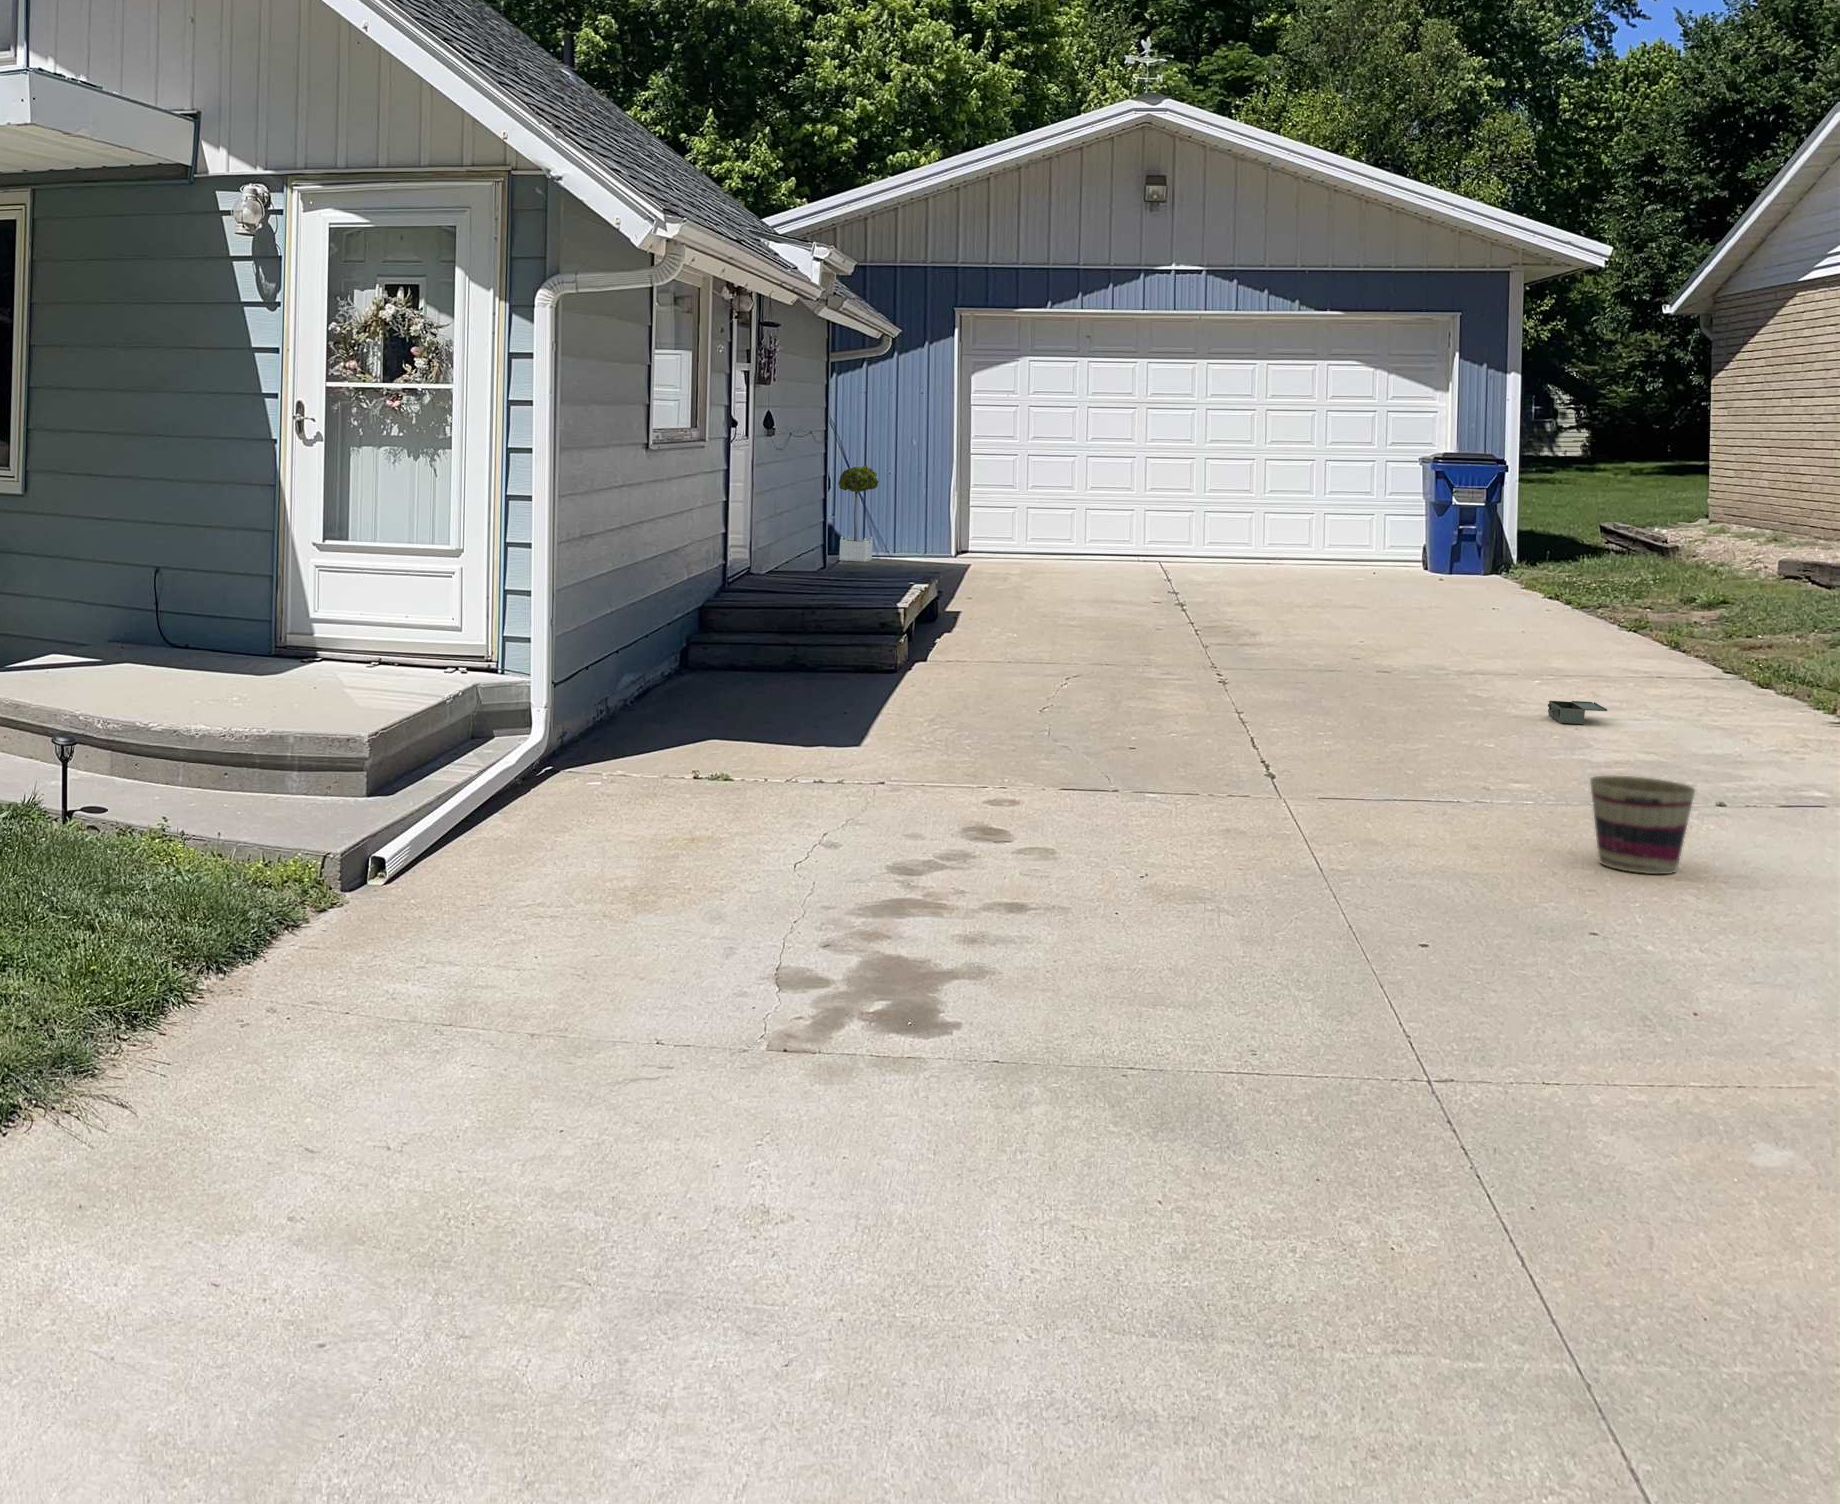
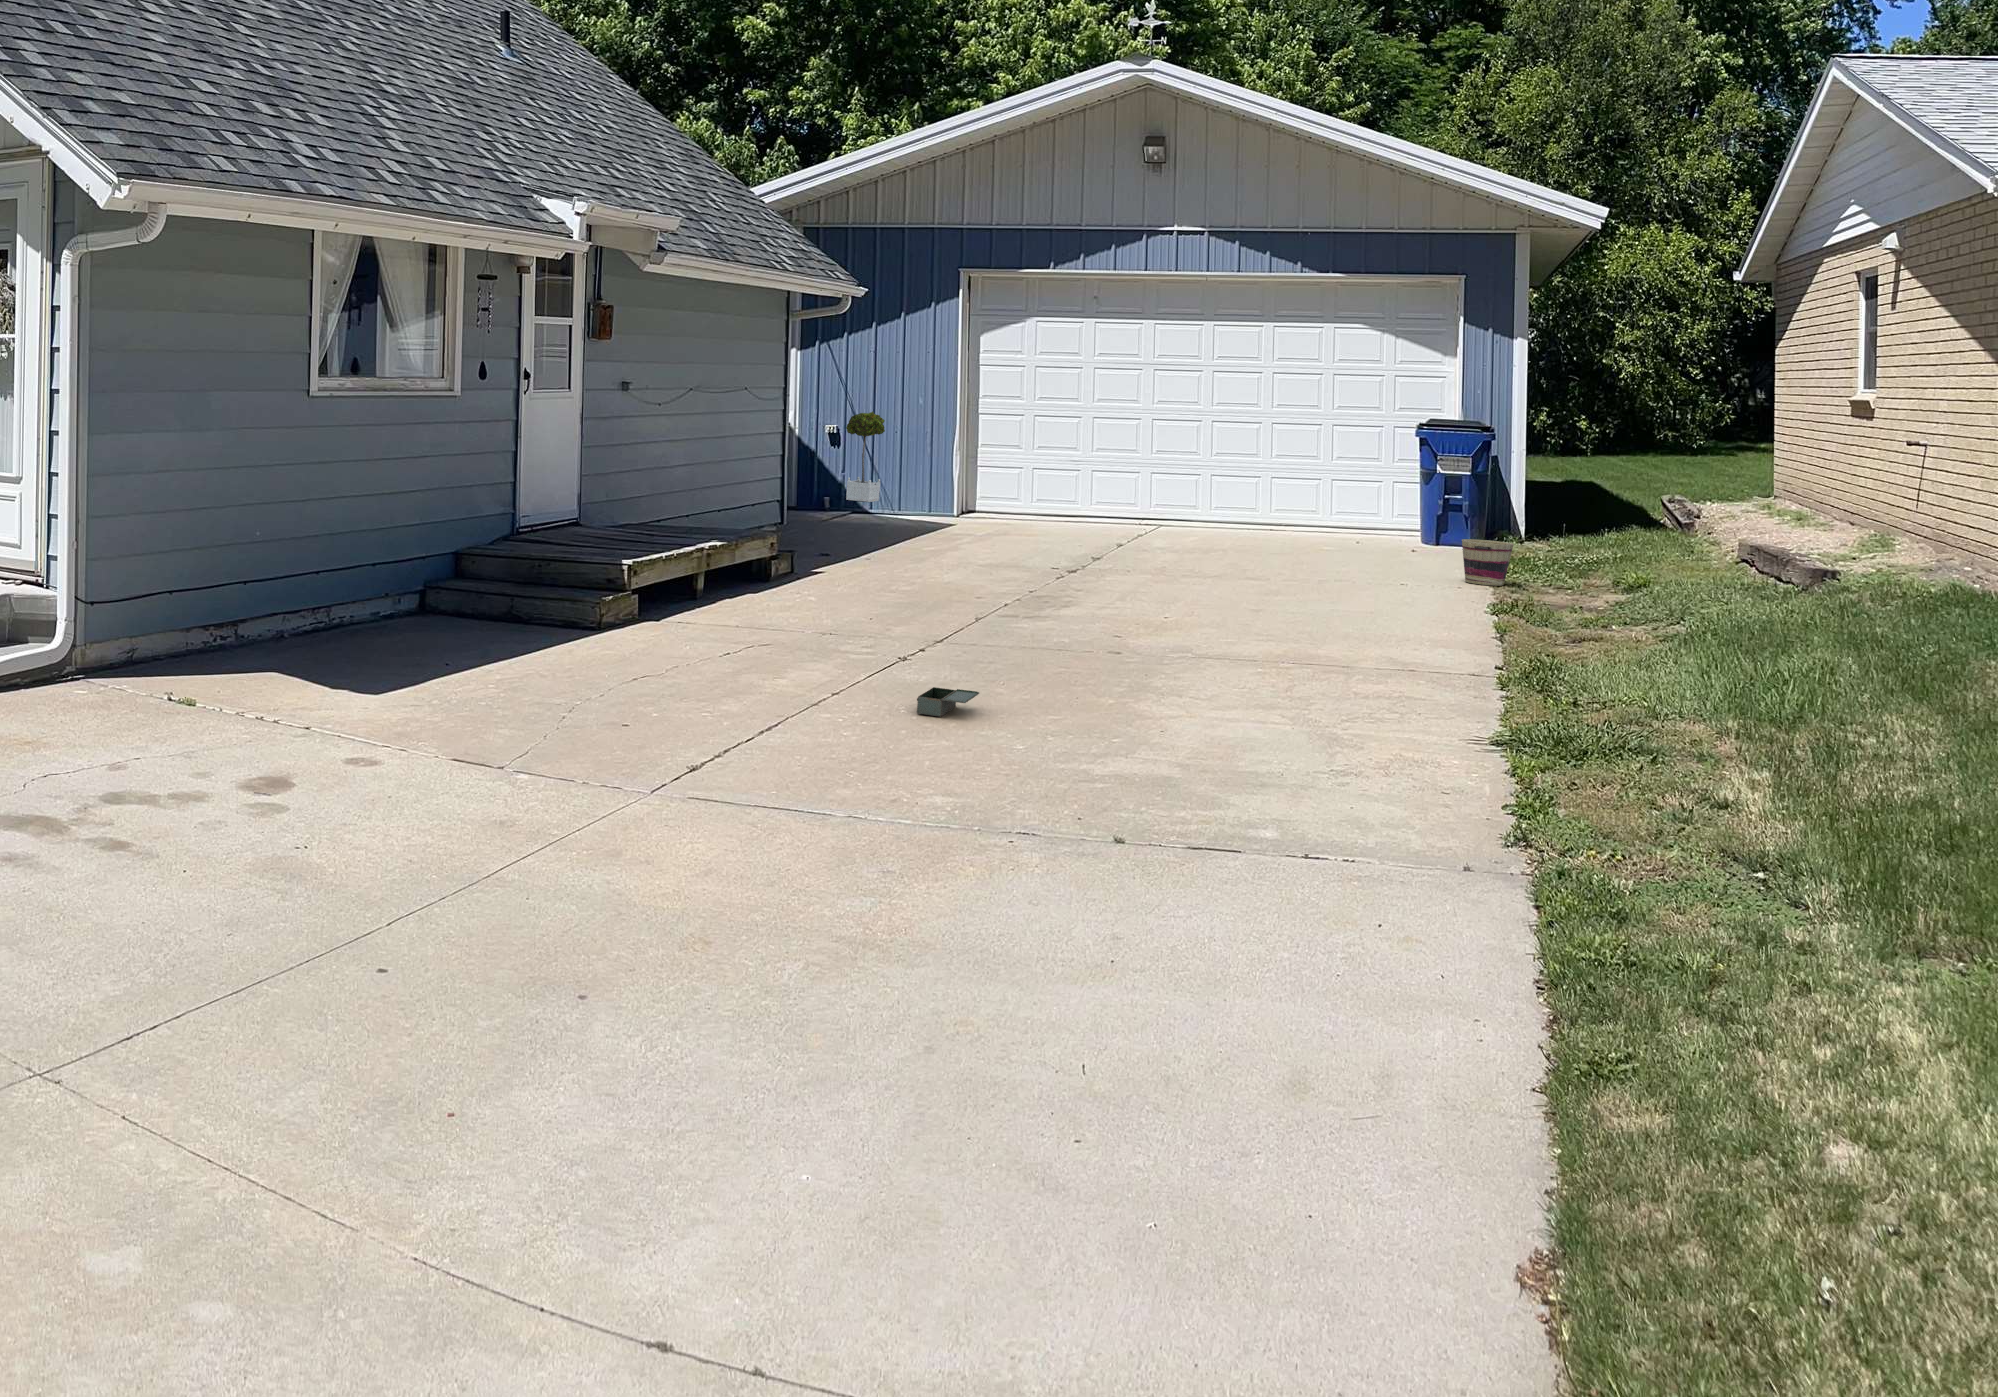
toolbox: present [1548,701,1607,724] -> present [917,687,979,717]
basket: present [1590,776,1695,874] -> present [1462,539,1514,586]

